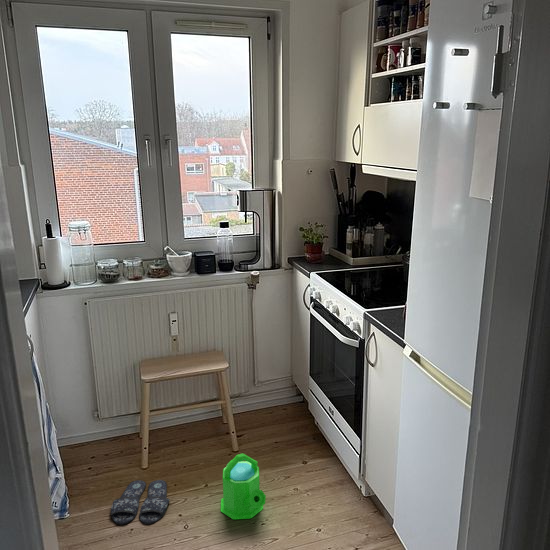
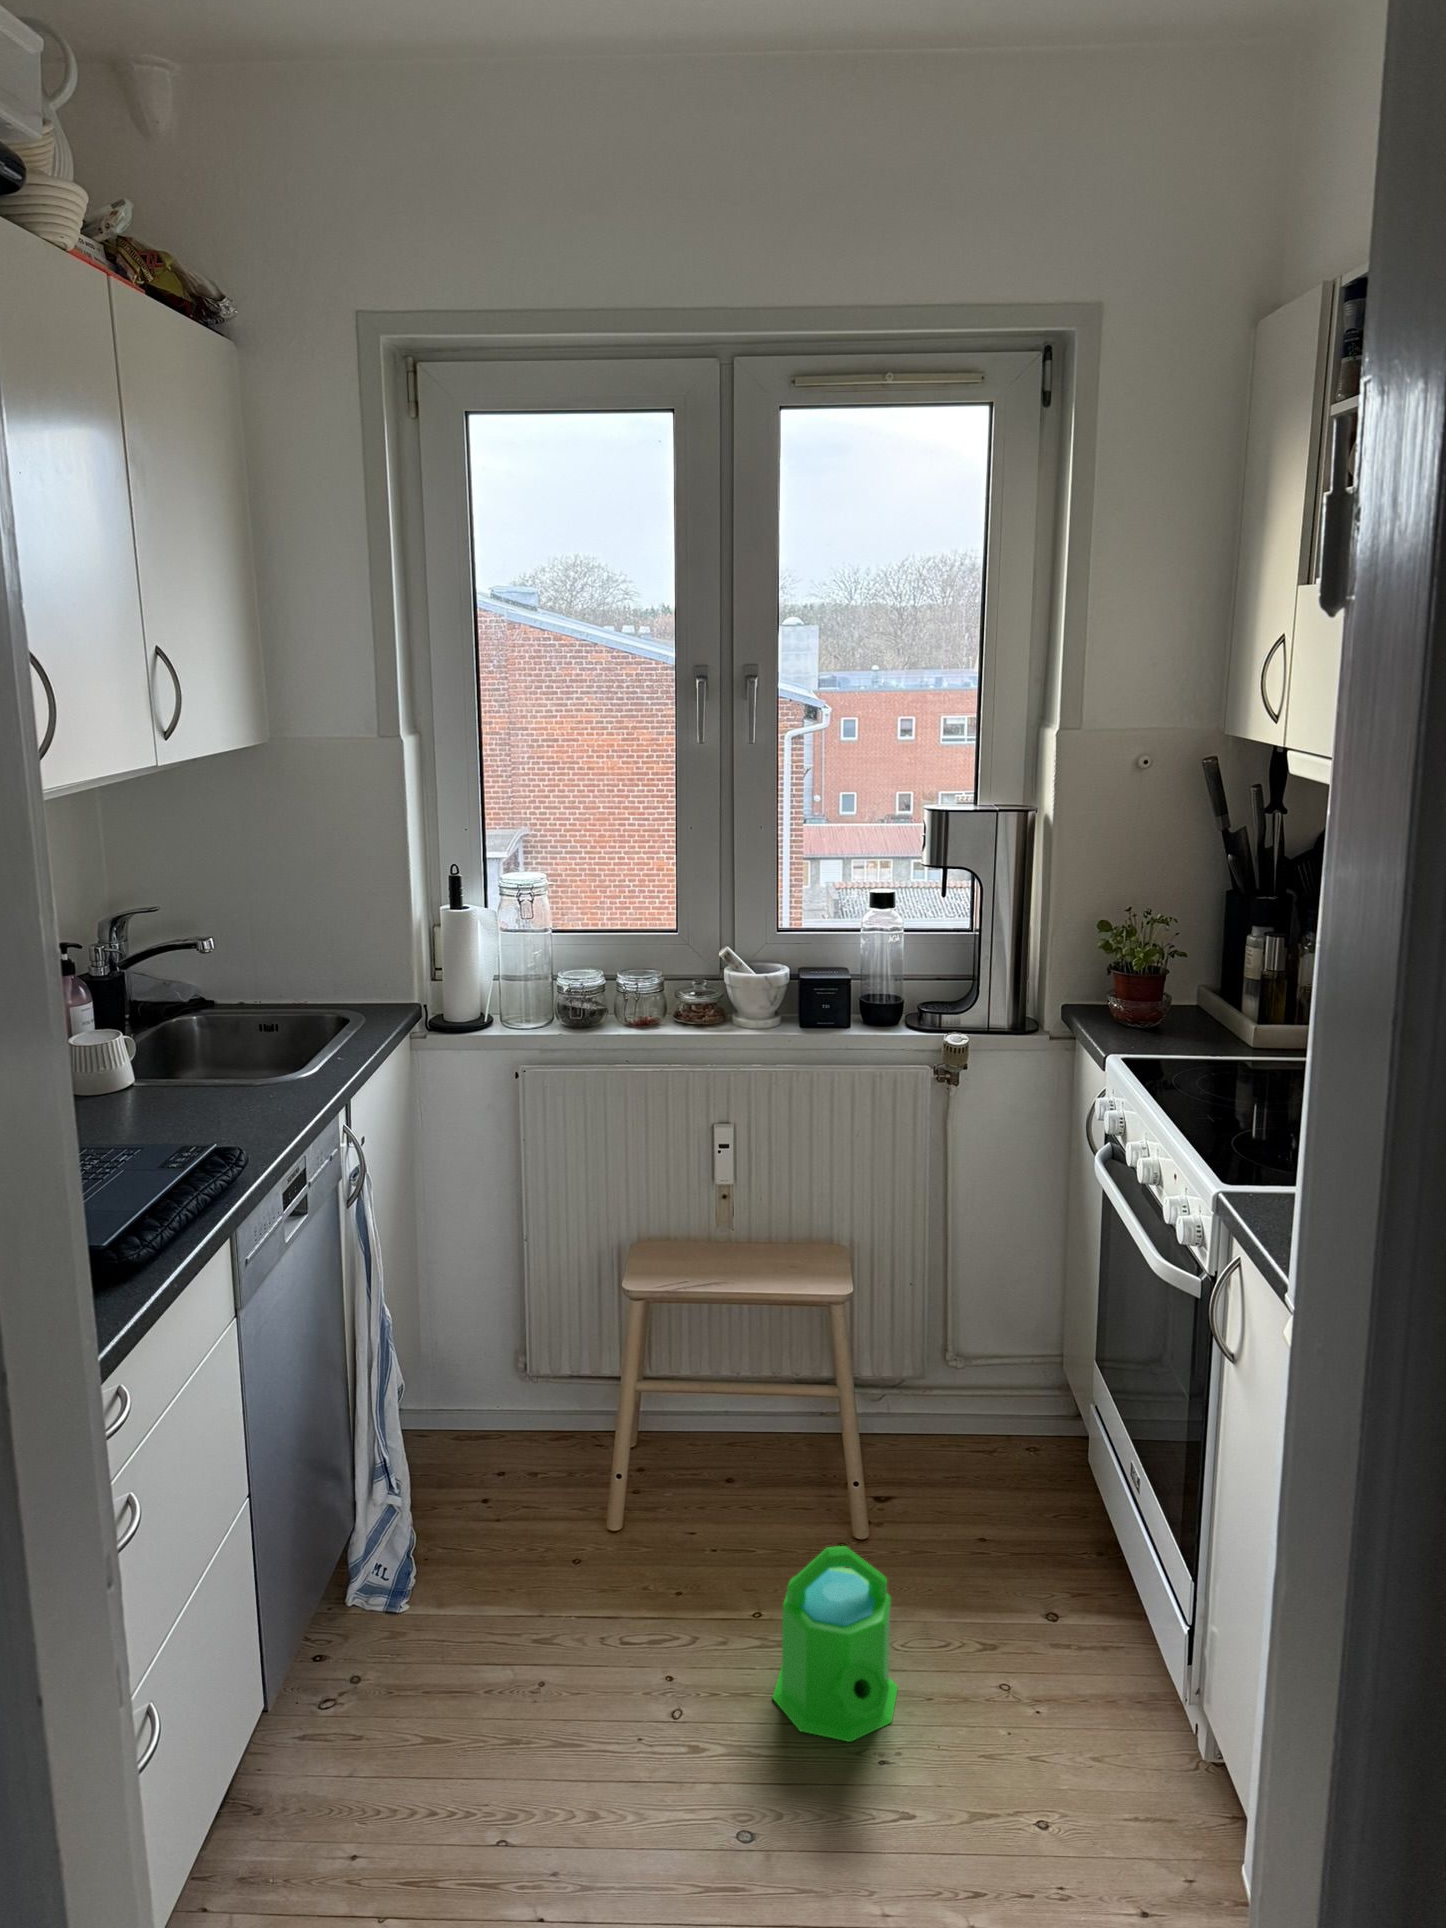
slippers: present [111,480,170,525] -> none [496,1555,653,1684]

